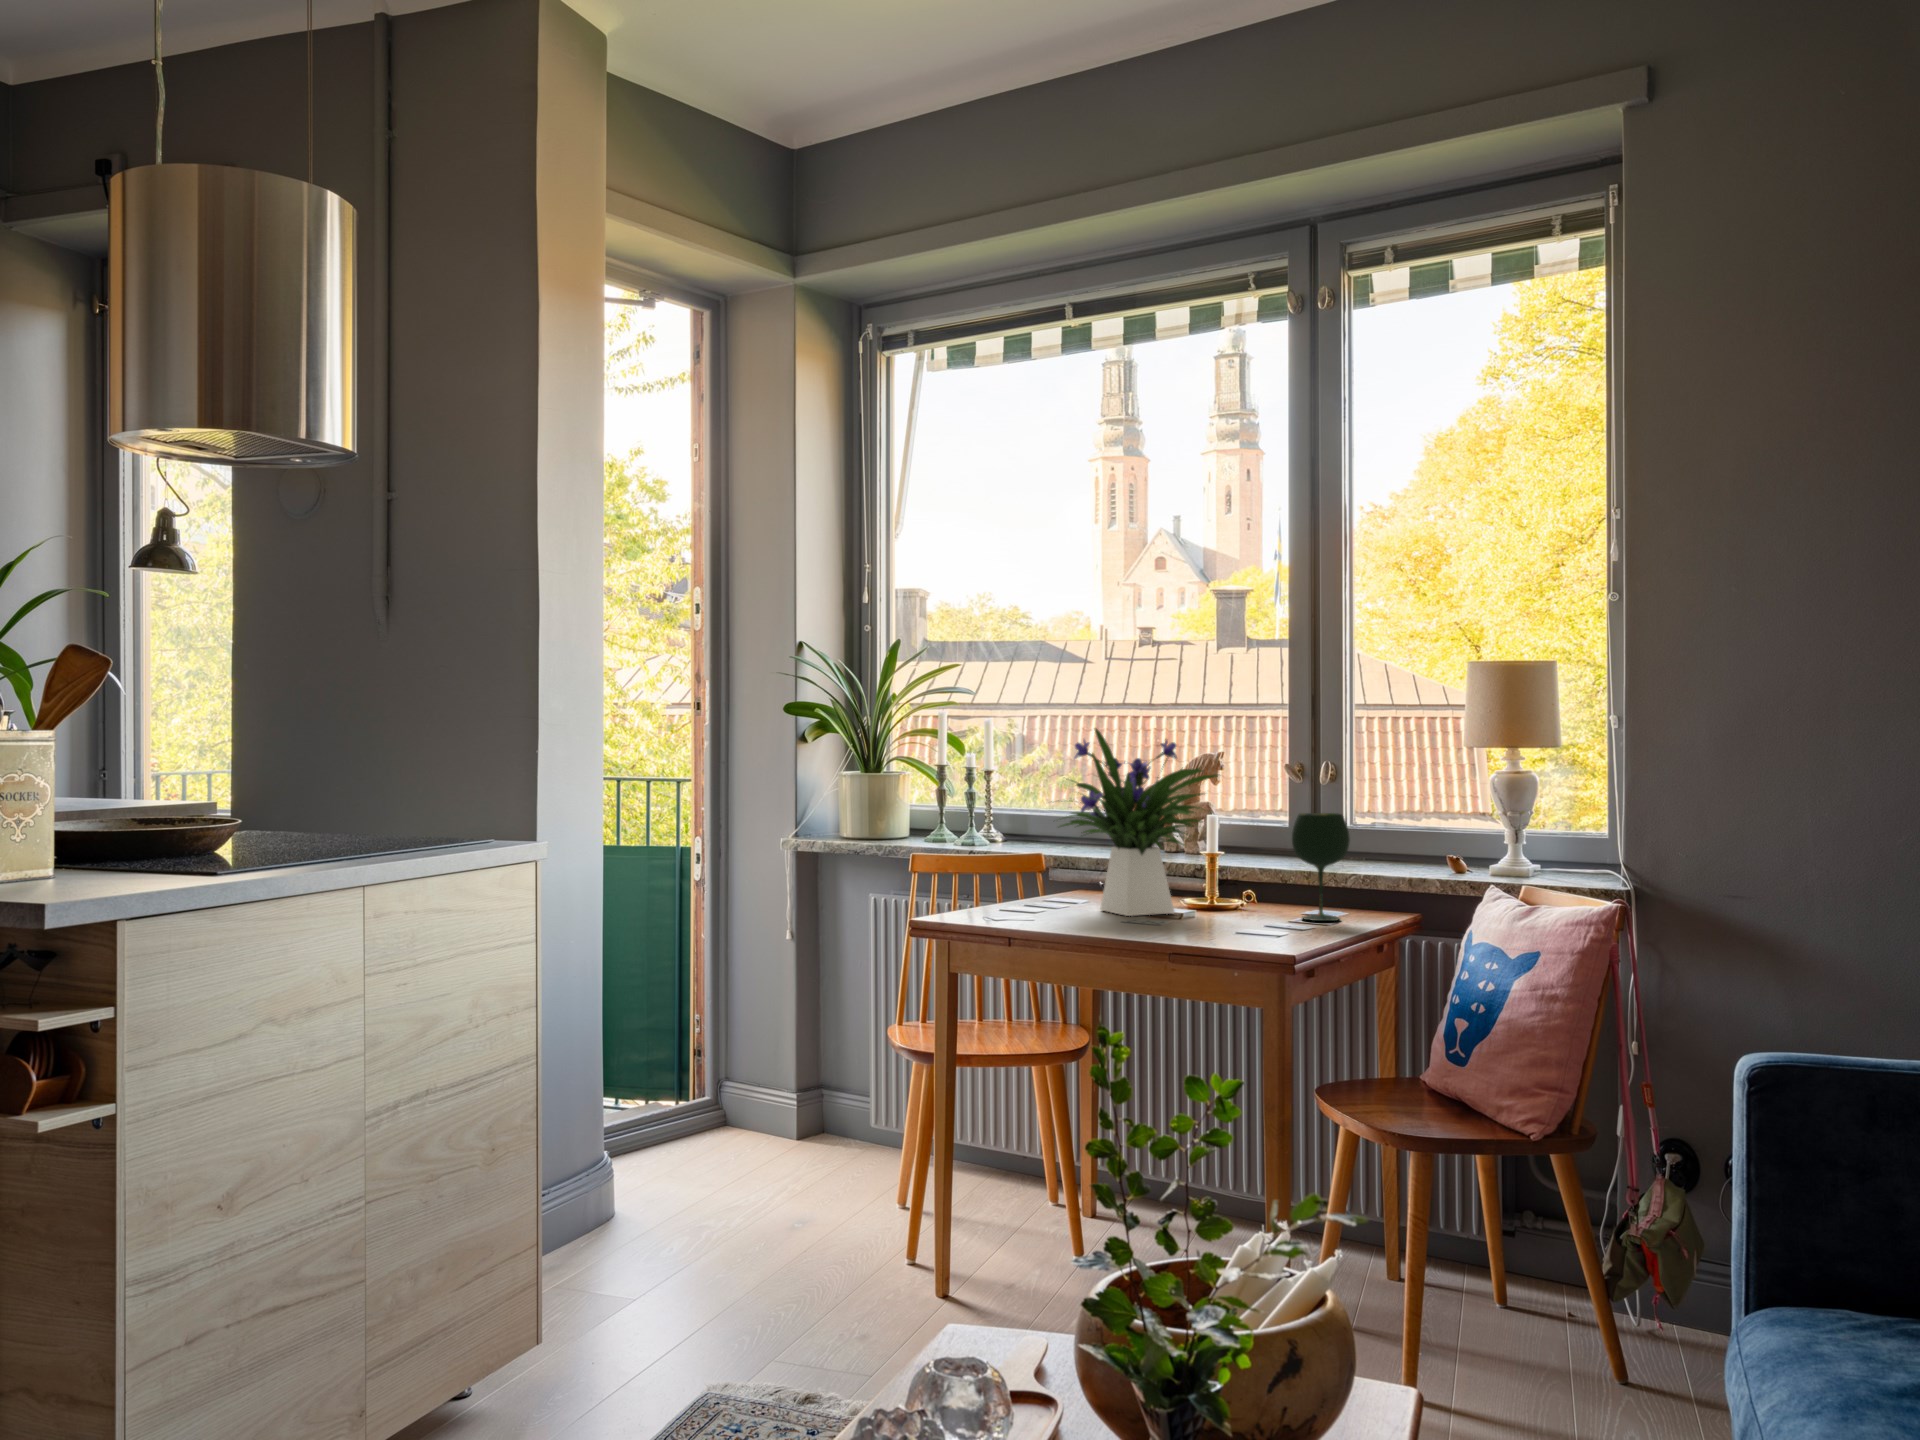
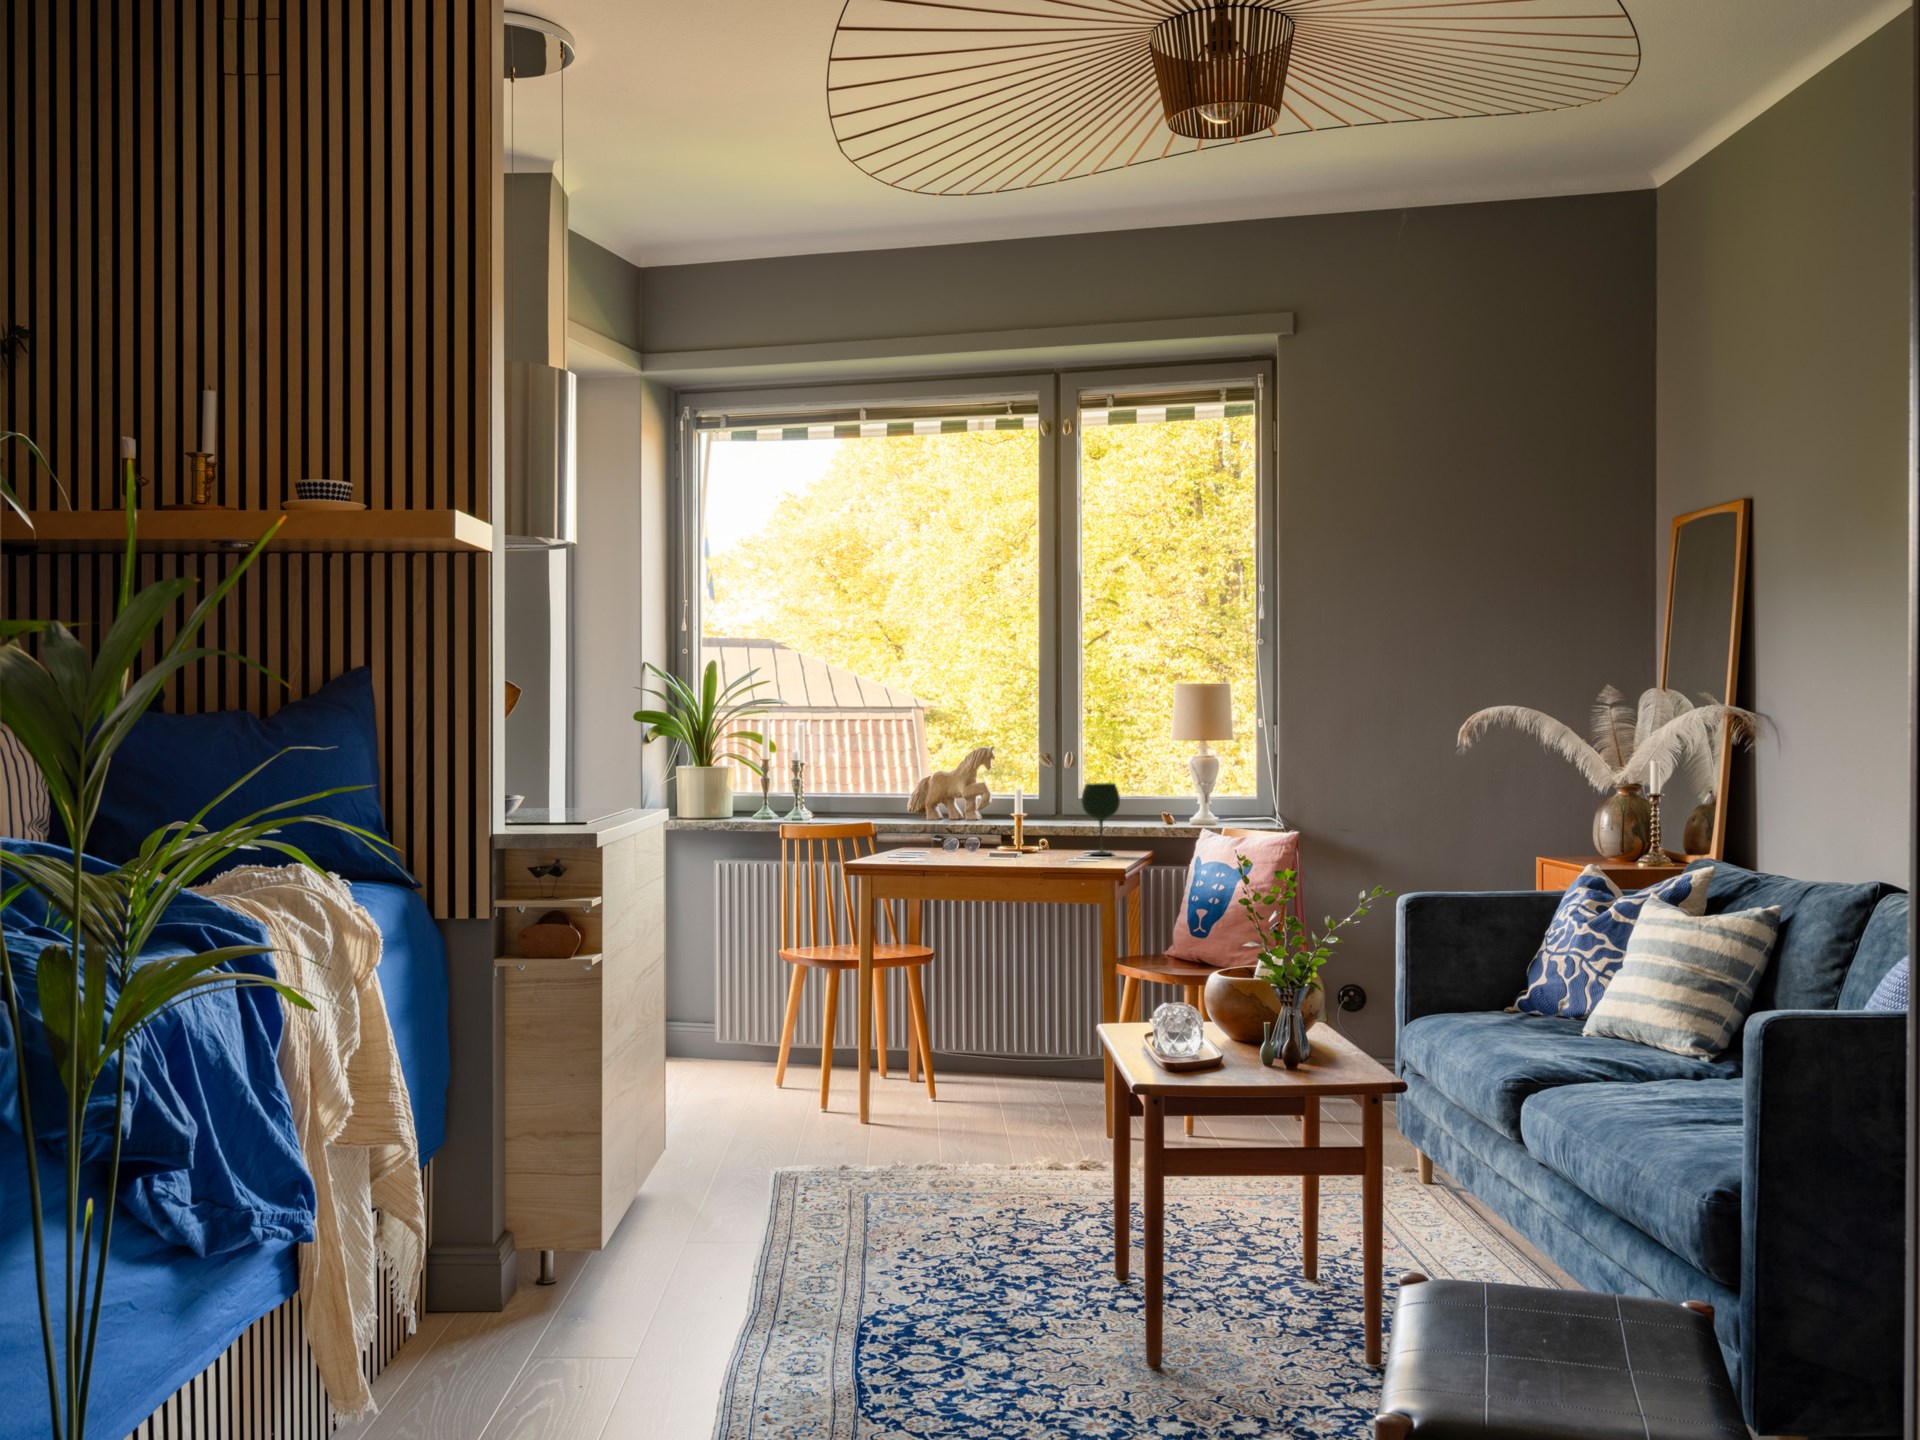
flower arrangement: present [1061,729,1218,916] -> none [917,726,1041,858]

